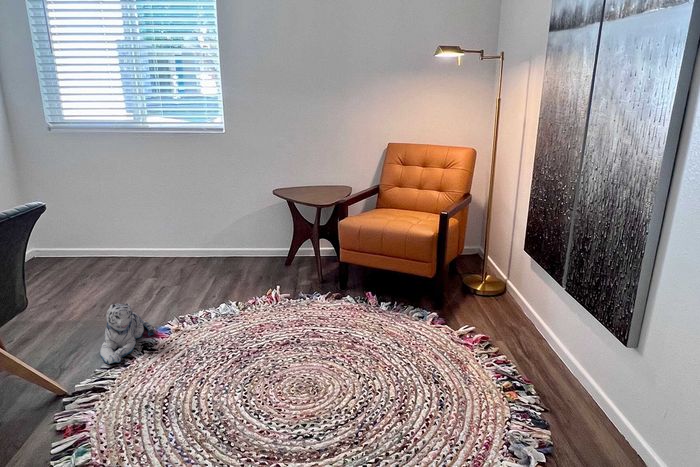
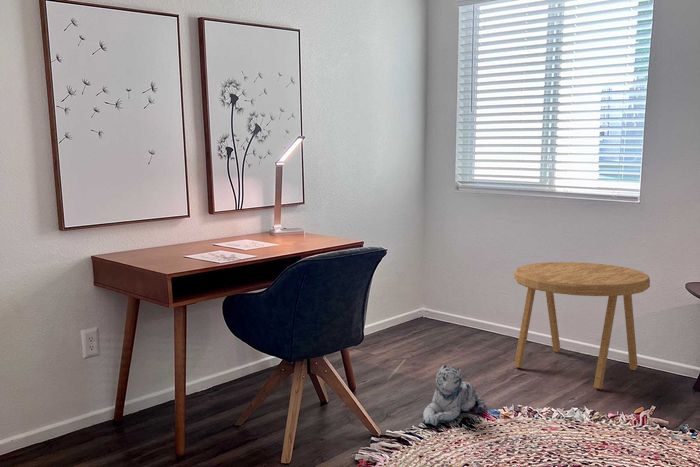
side table: none [140,186,249,283] -> present [514,262,650,389]

